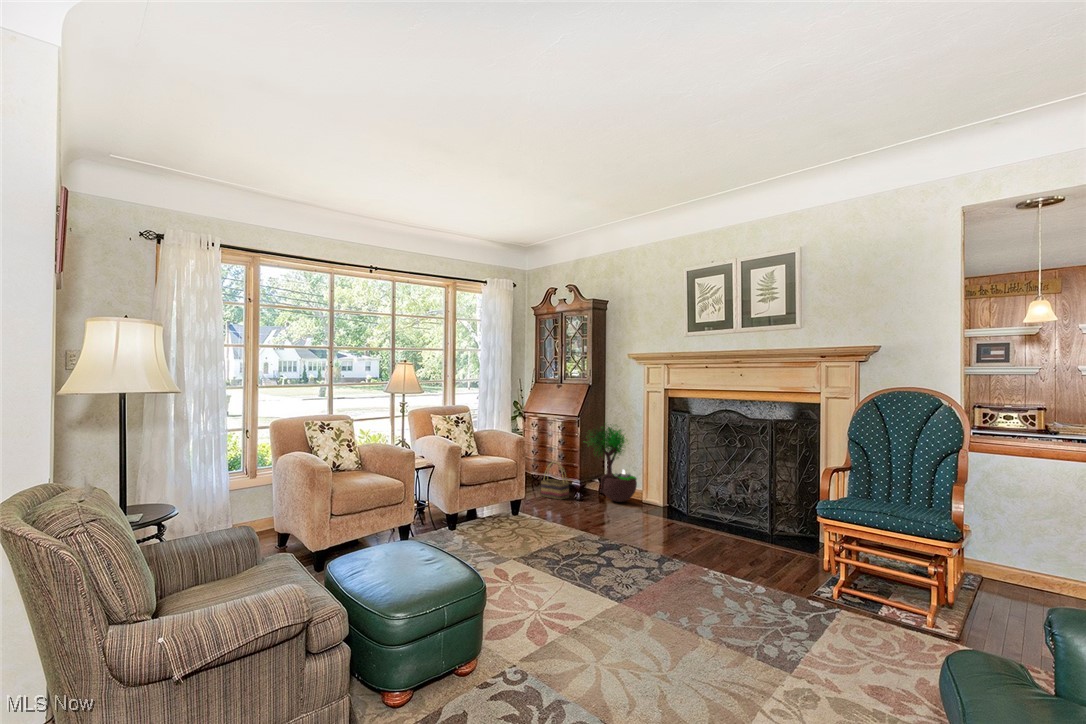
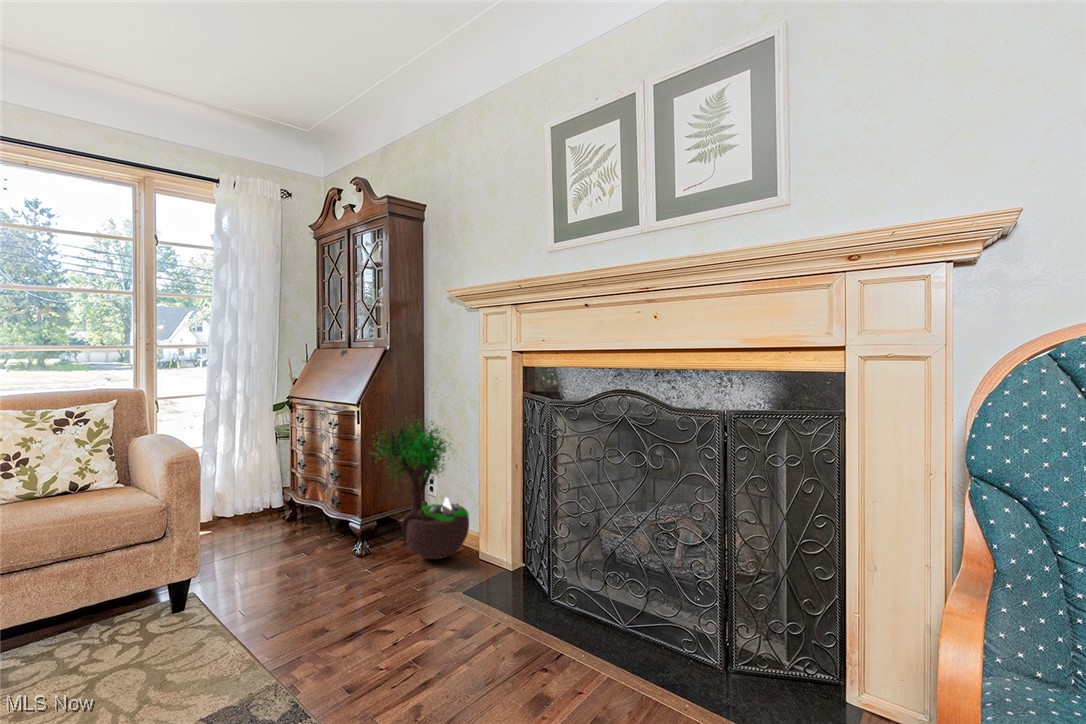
basket: present [541,462,569,500] -> none [296,489,350,562]

